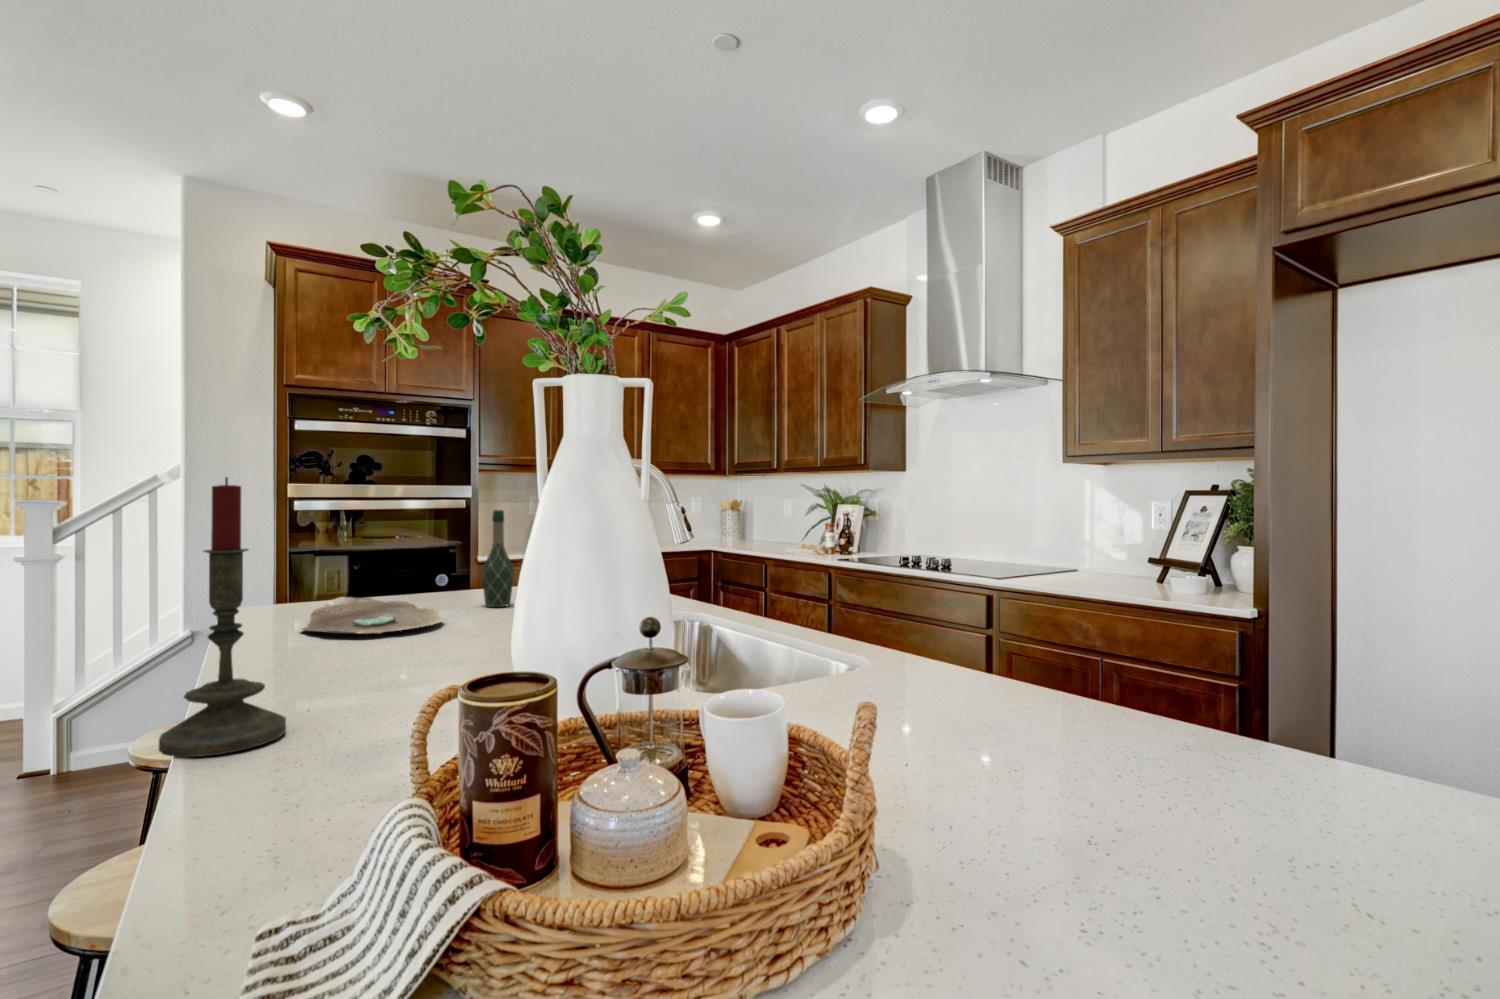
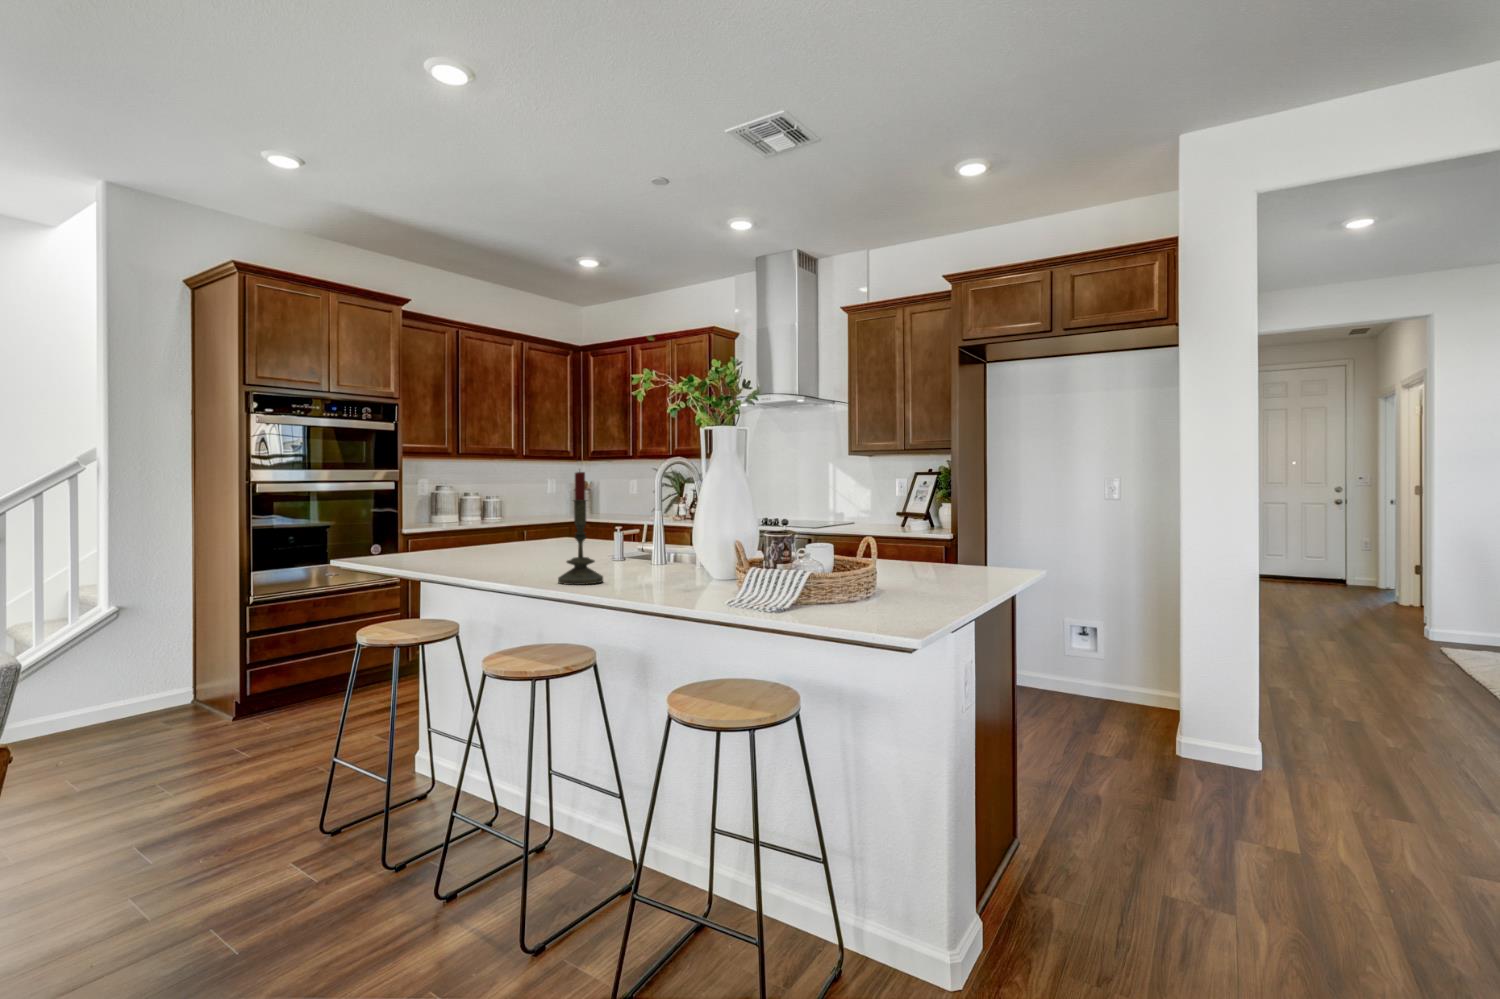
wine bottle: present [482,510,514,607] -> none [510,488,531,553]
decorative bowl: present [301,597,444,634] -> none [435,546,528,562]

